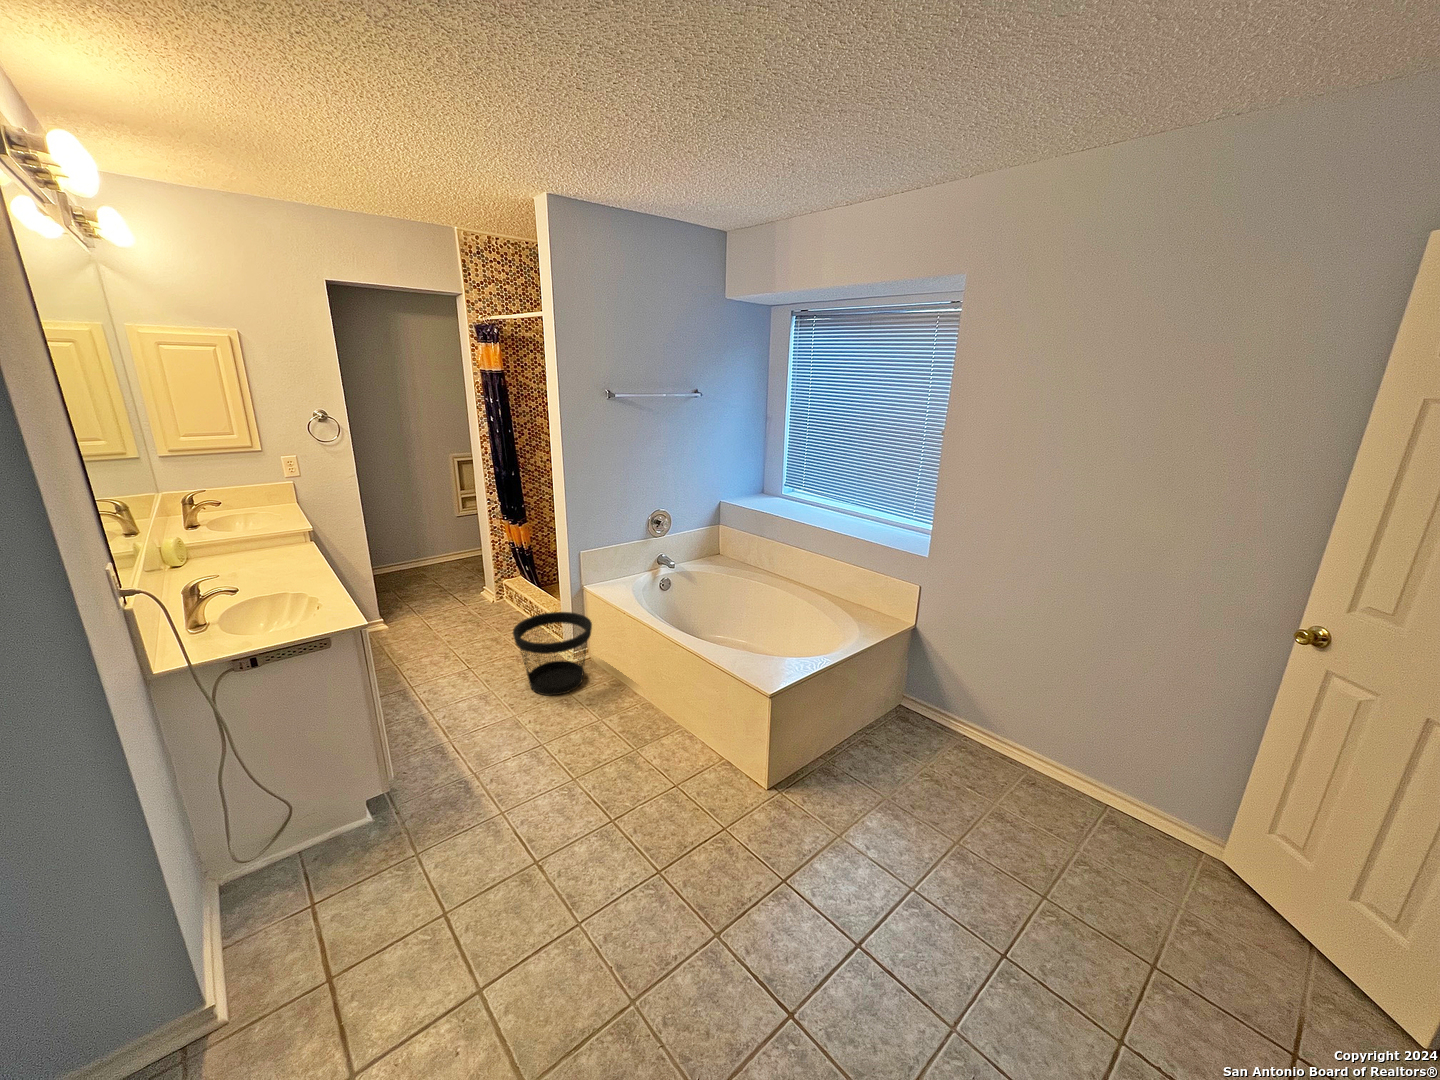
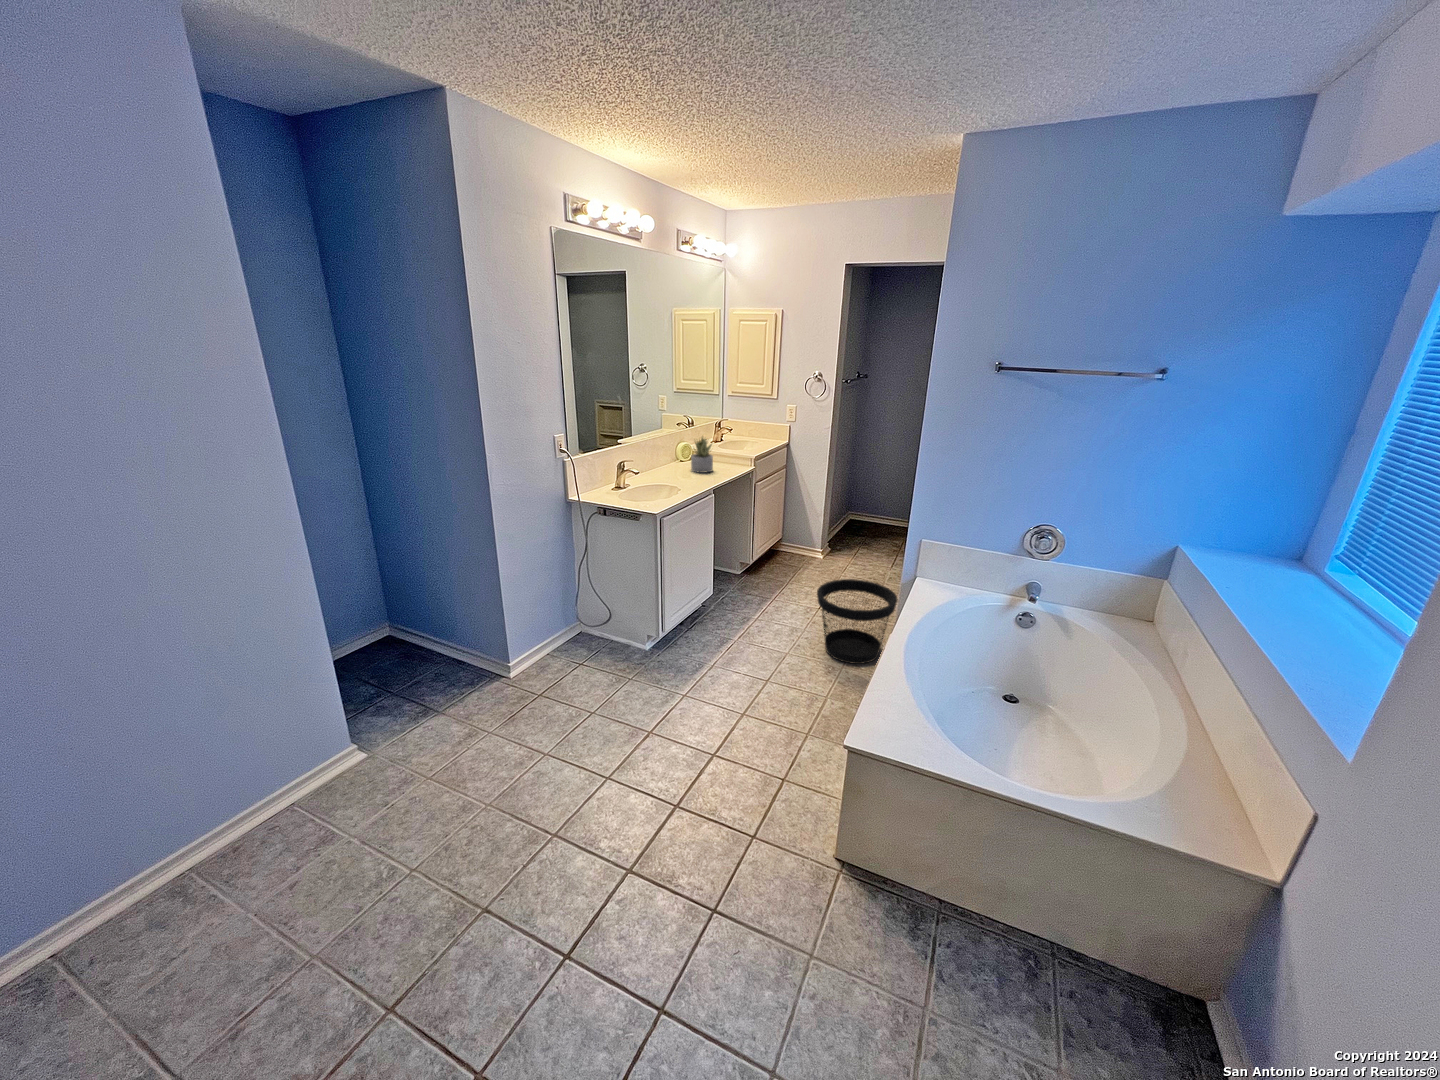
succulent plant: none [230,519,280,573] -> present [691,437,713,473]

